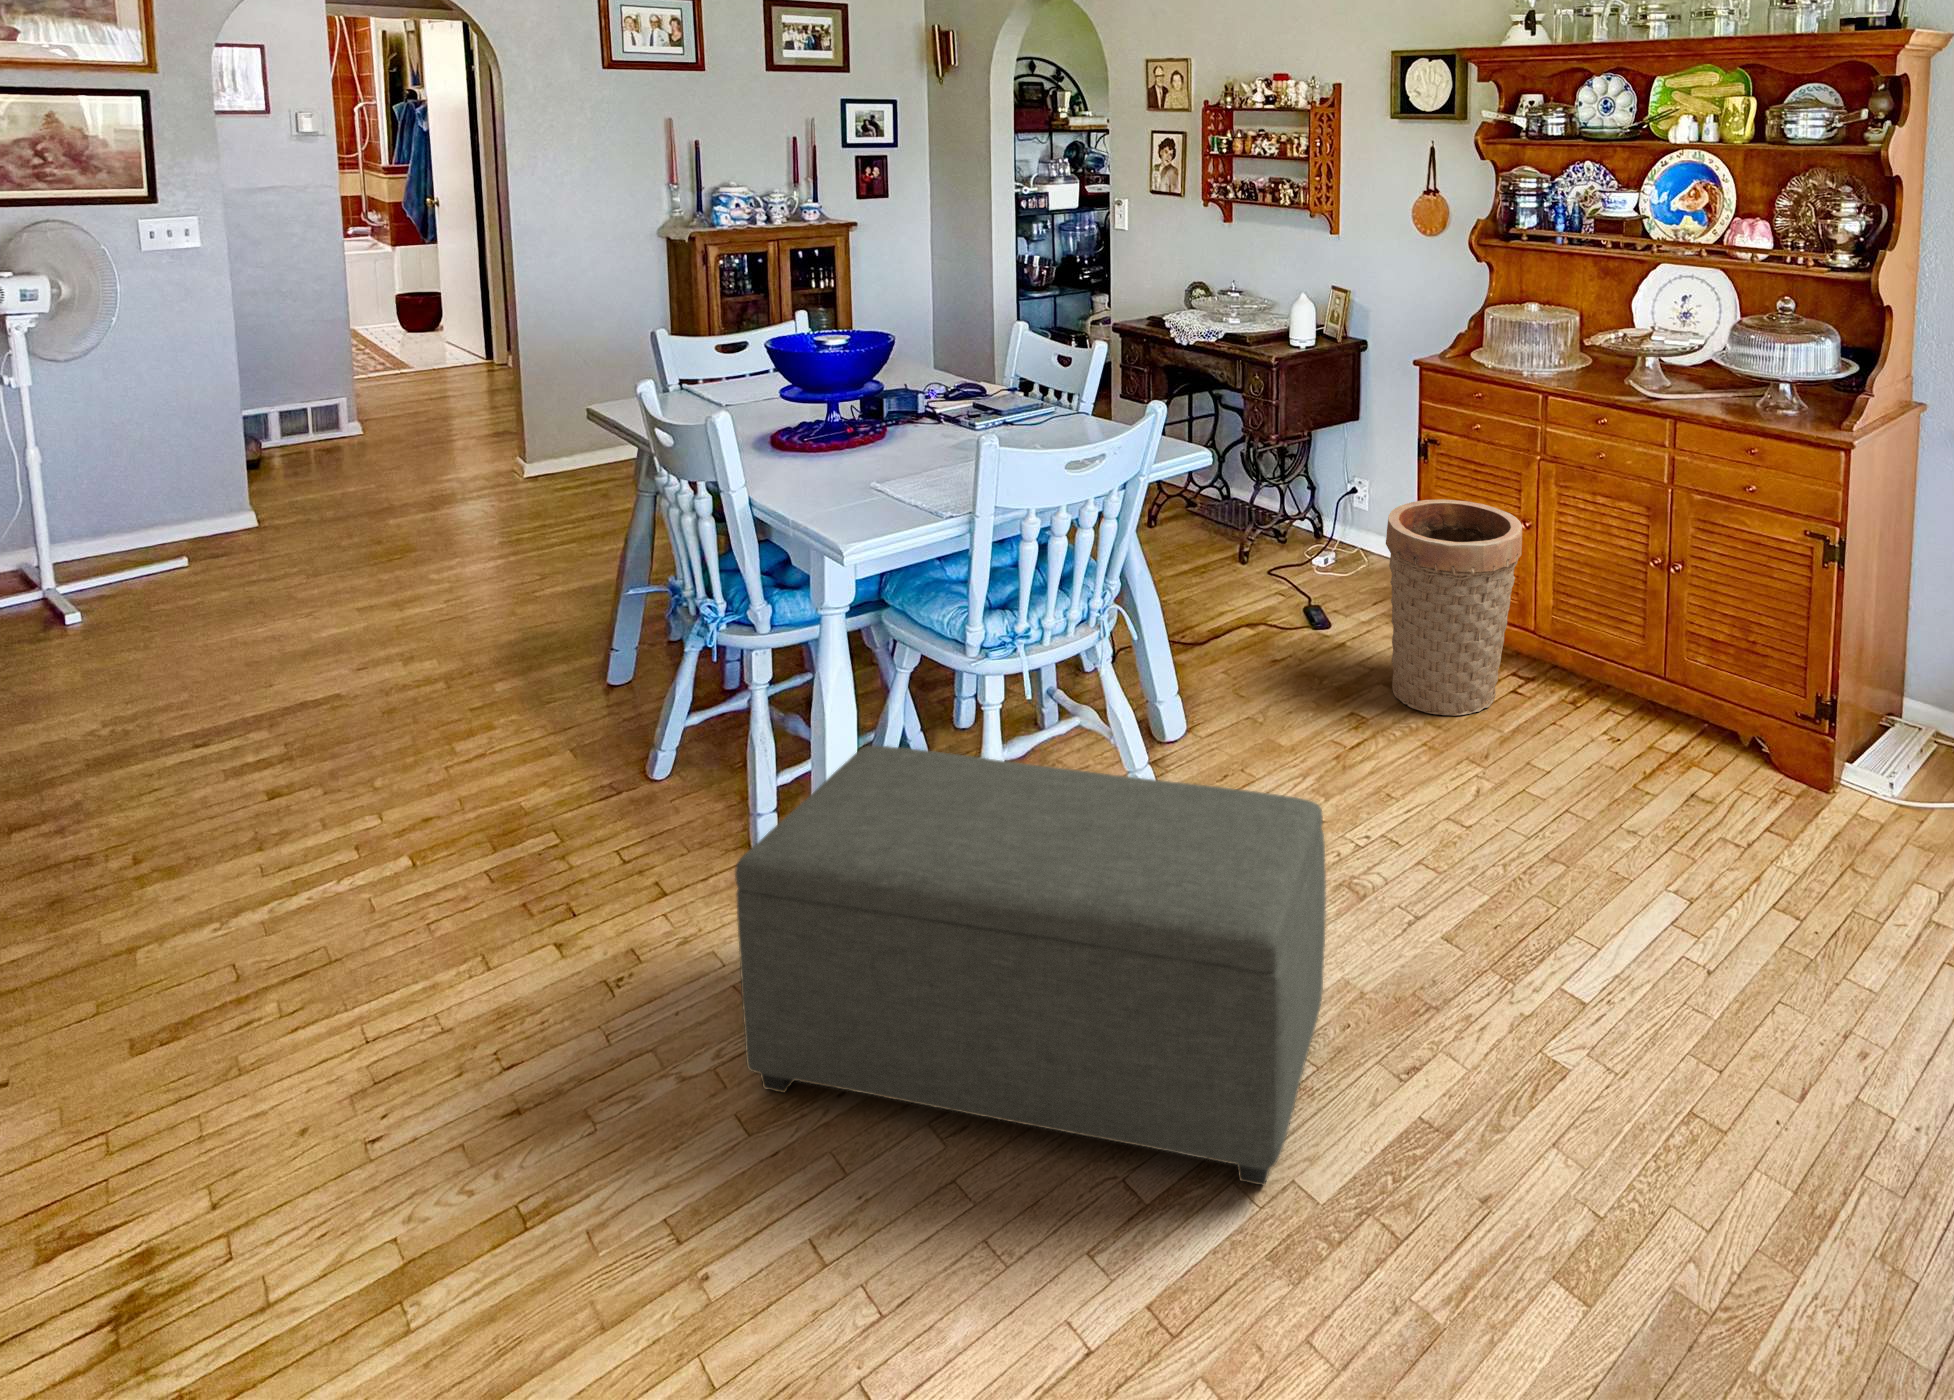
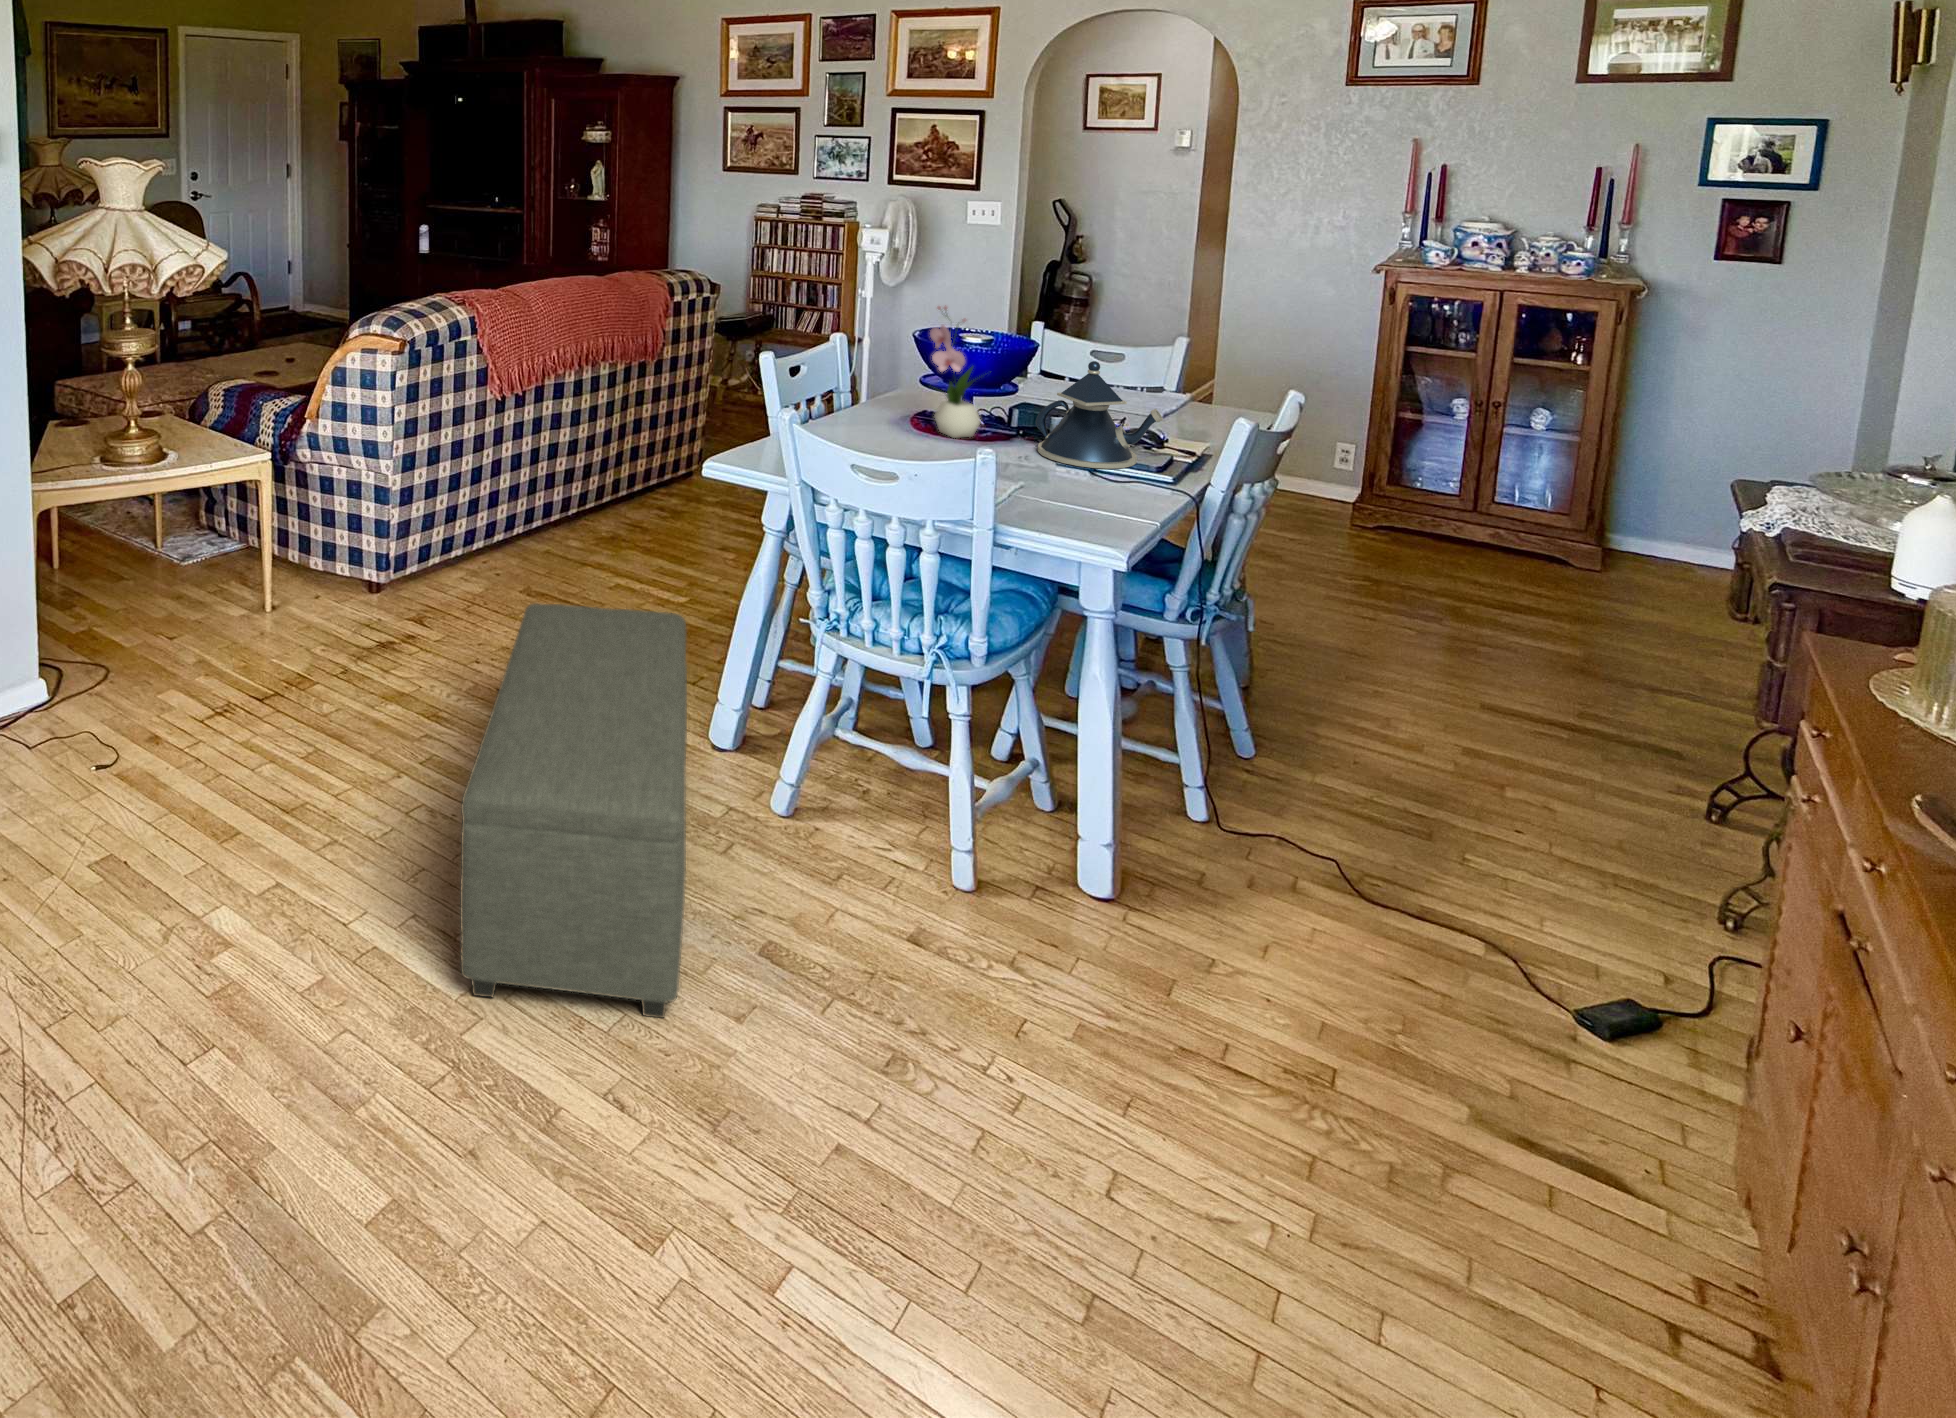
flower arrangement: none [813,303,868,445] -> present [930,307,981,438]
teapot: none [910,326,1004,429] -> present [1036,361,1163,469]
basket: present [1386,499,1522,715] -> none [1390,815,1716,1252]

